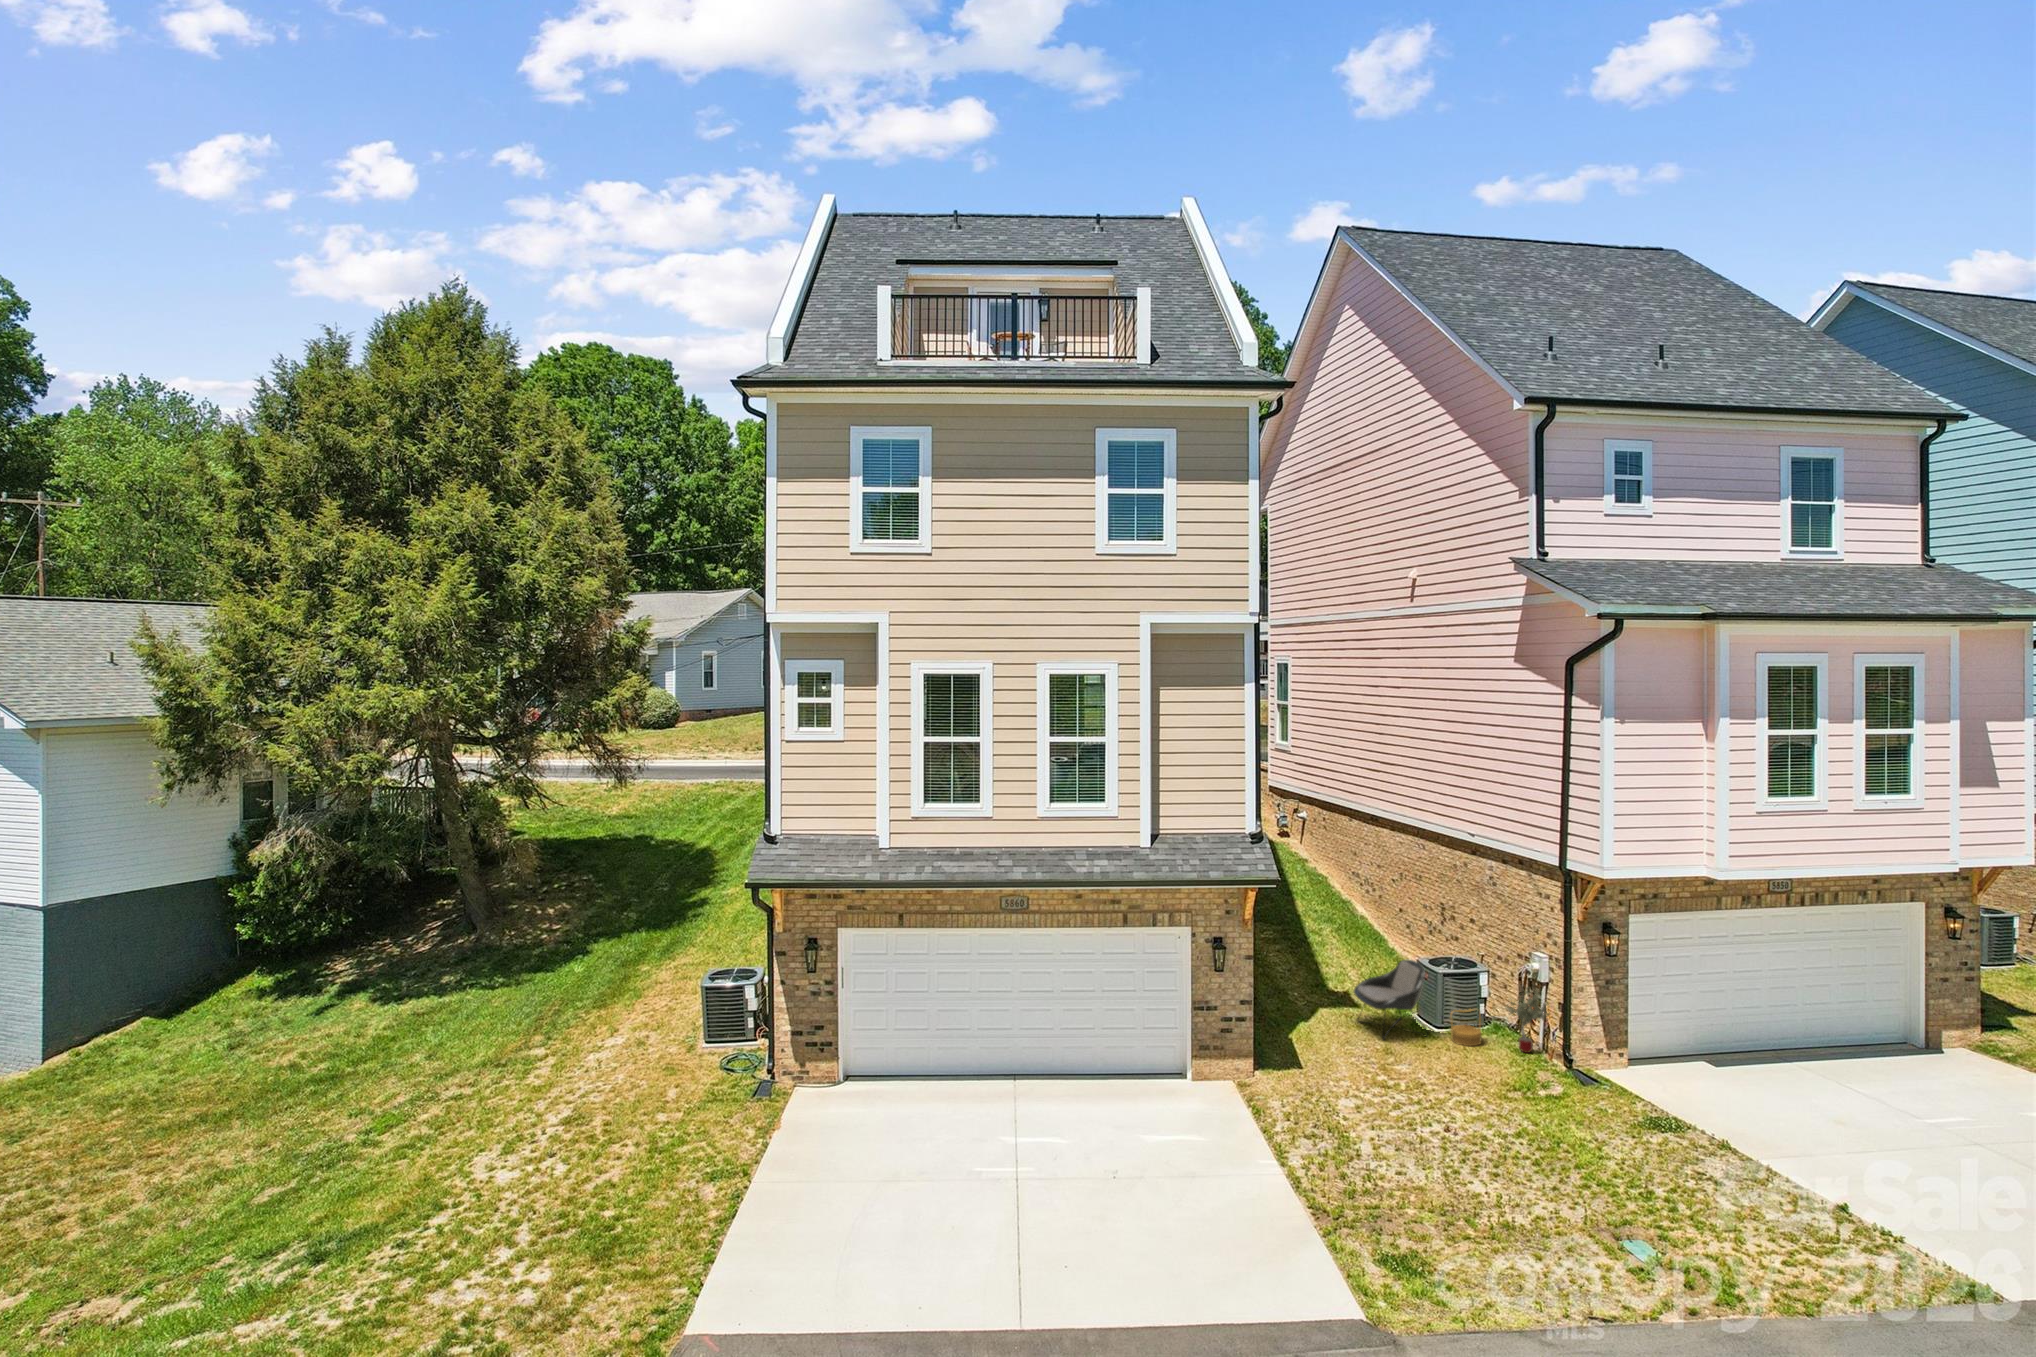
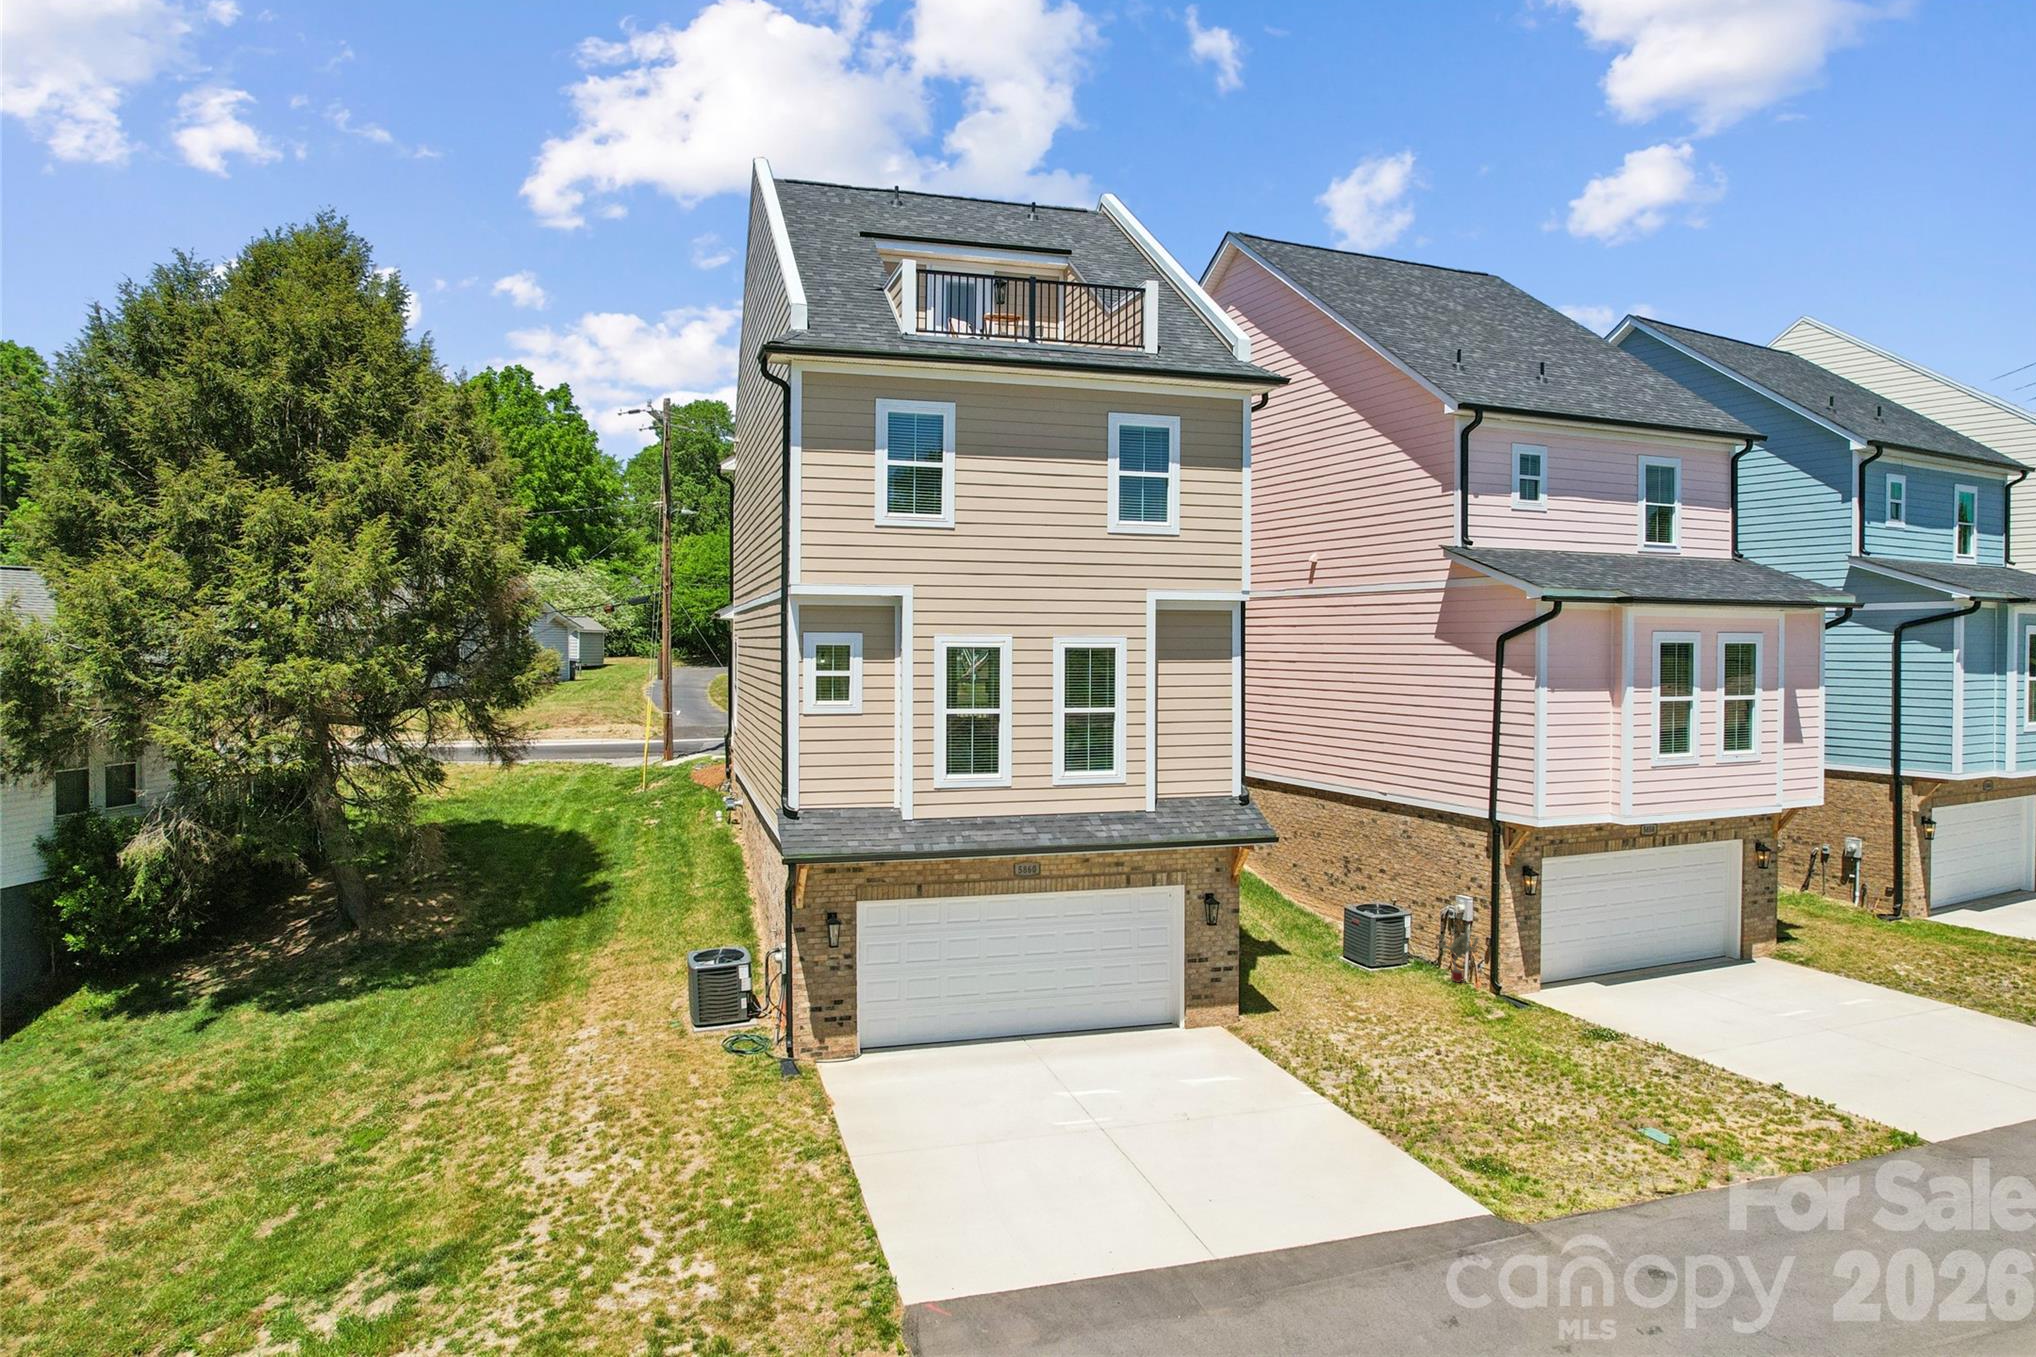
lounge chair: present [1354,959,1427,1039] -> none [1305,907,1374,980]
woven basket: present [1450,1009,1482,1046] -> none [1392,947,1420,980]

